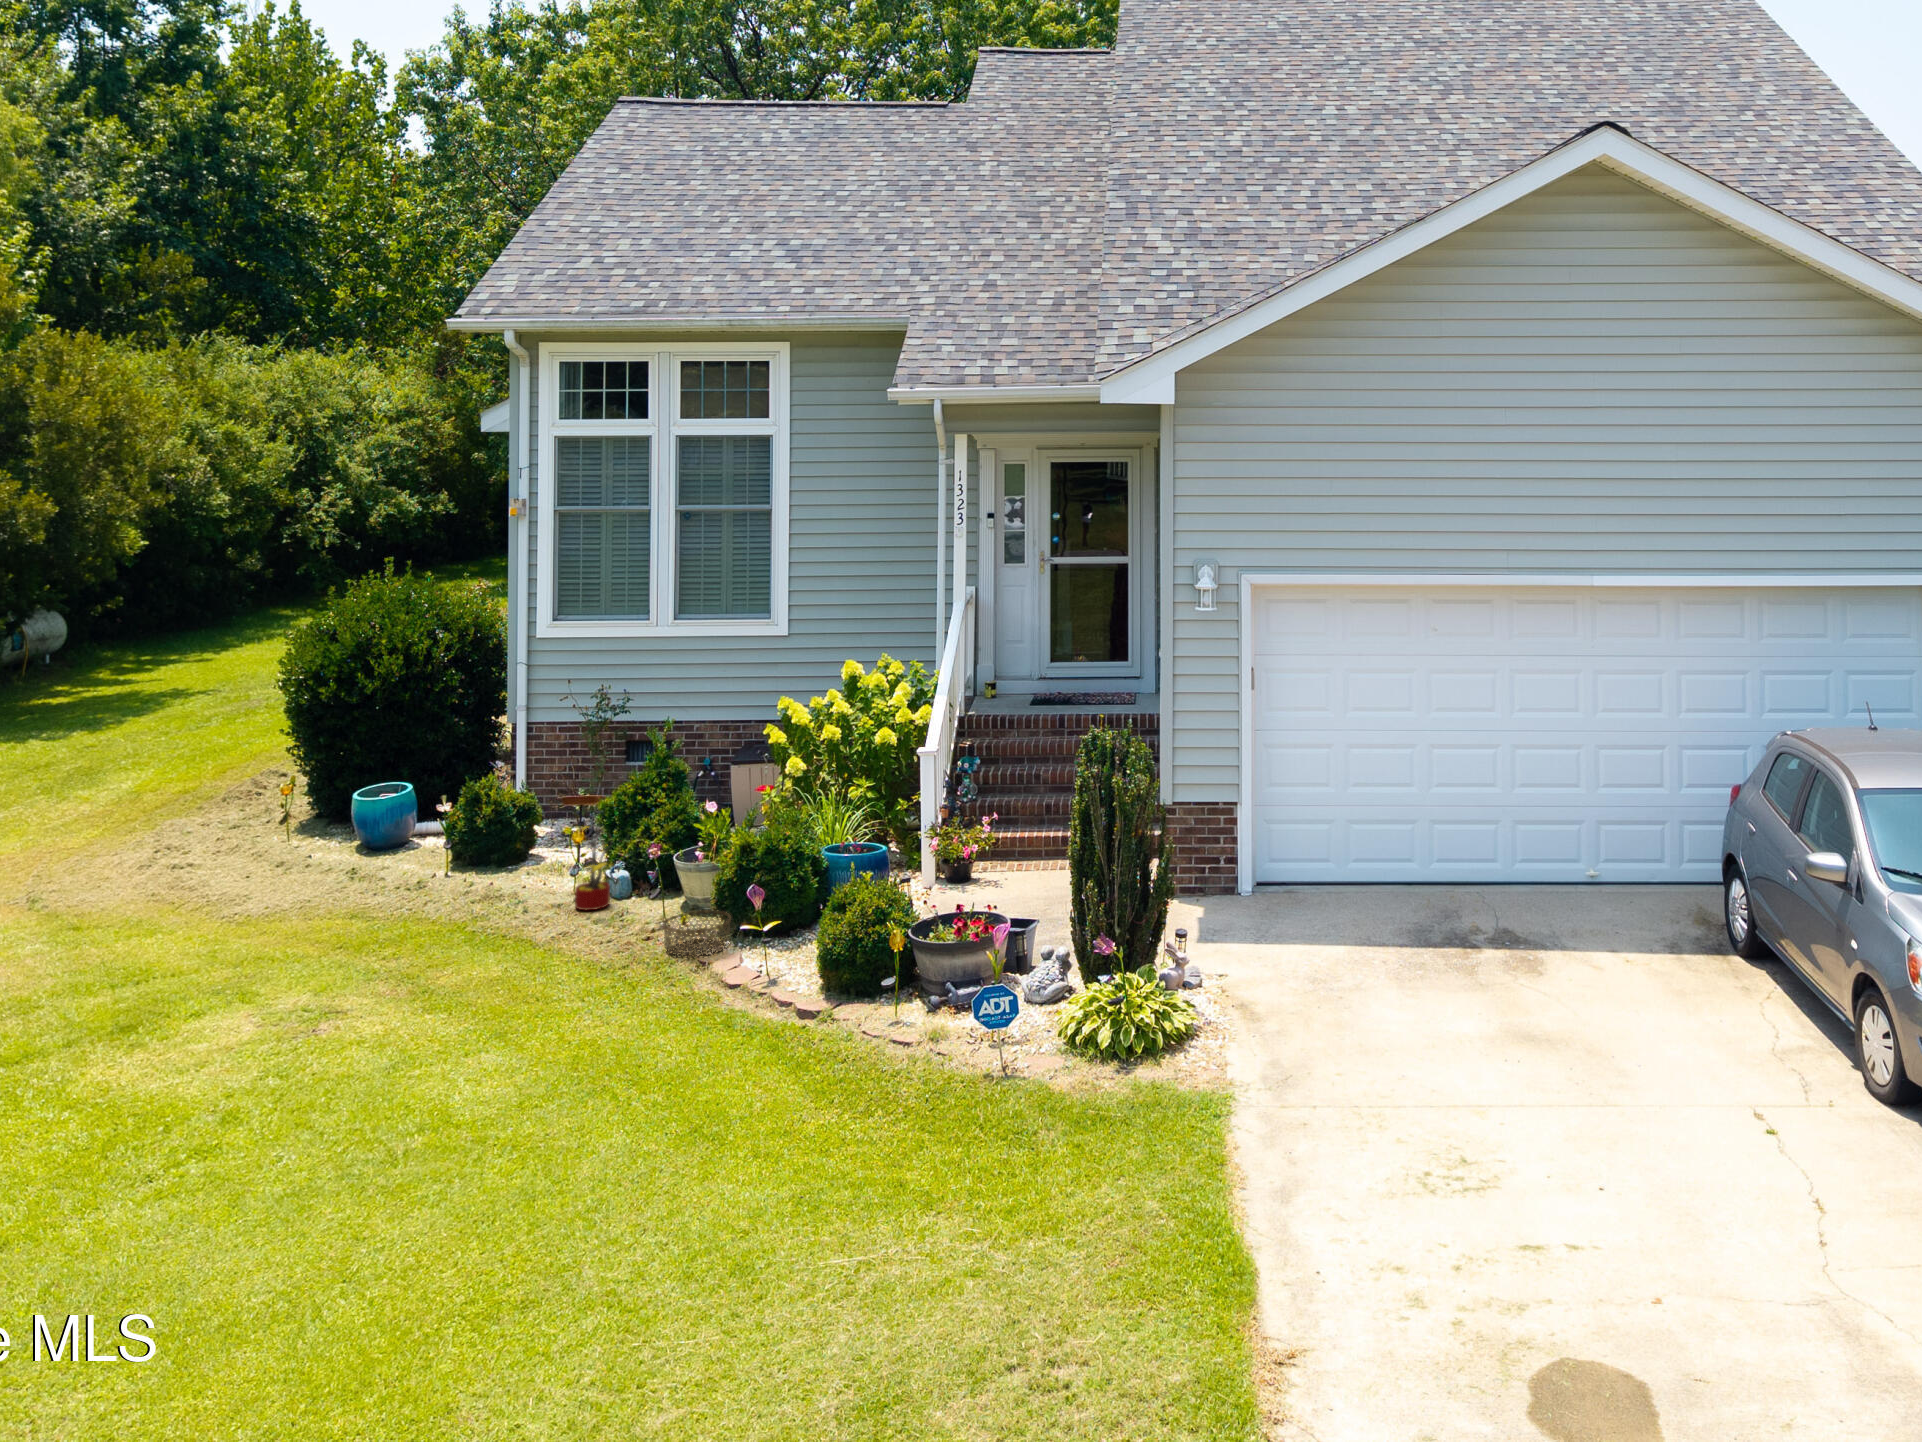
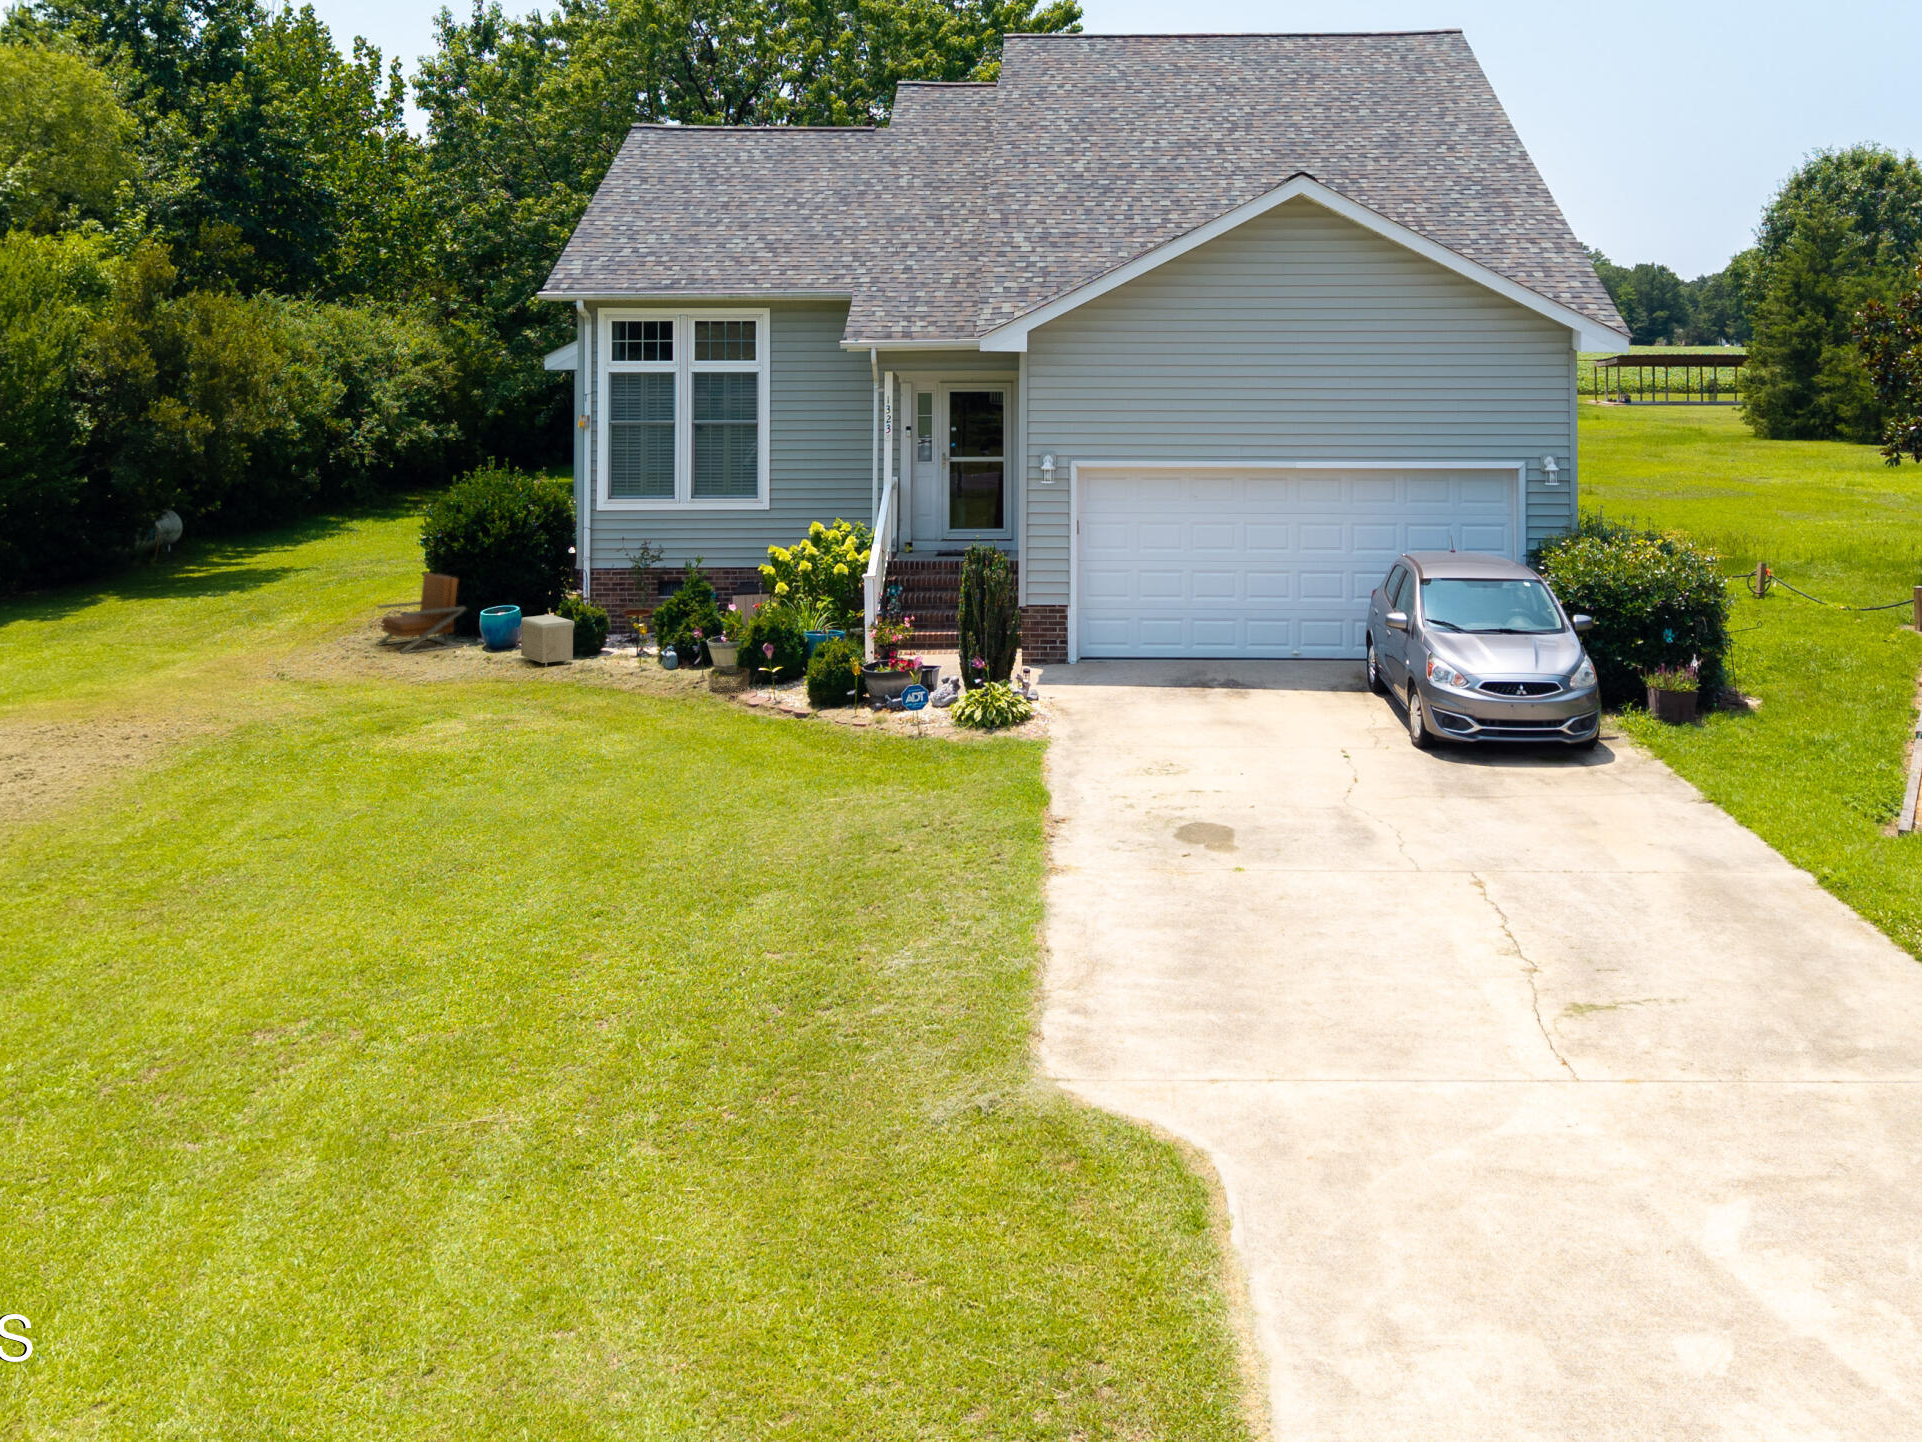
lounge chair: none [201,735,333,867] -> present [377,573,466,654]
storage bench: none [399,807,477,894] -> present [521,615,575,667]
decorative plant: present [575,826,610,910] -> none [643,617,669,673]

